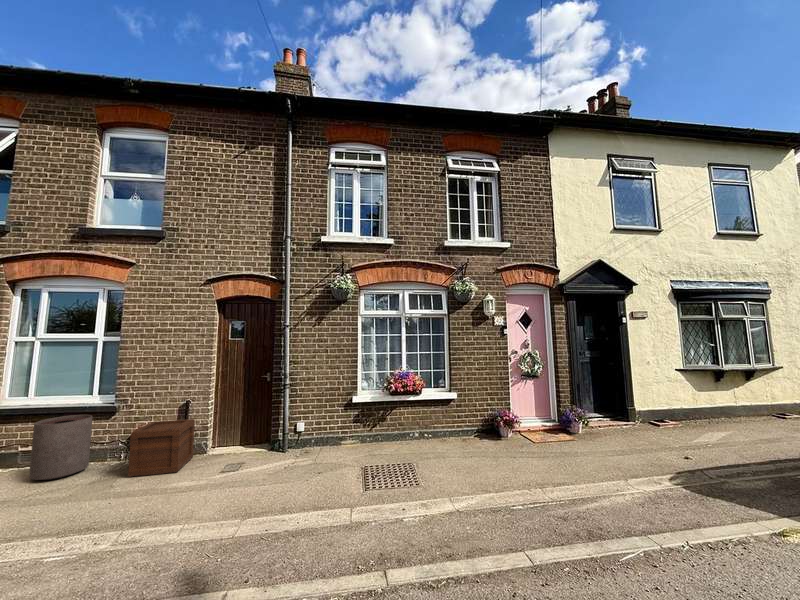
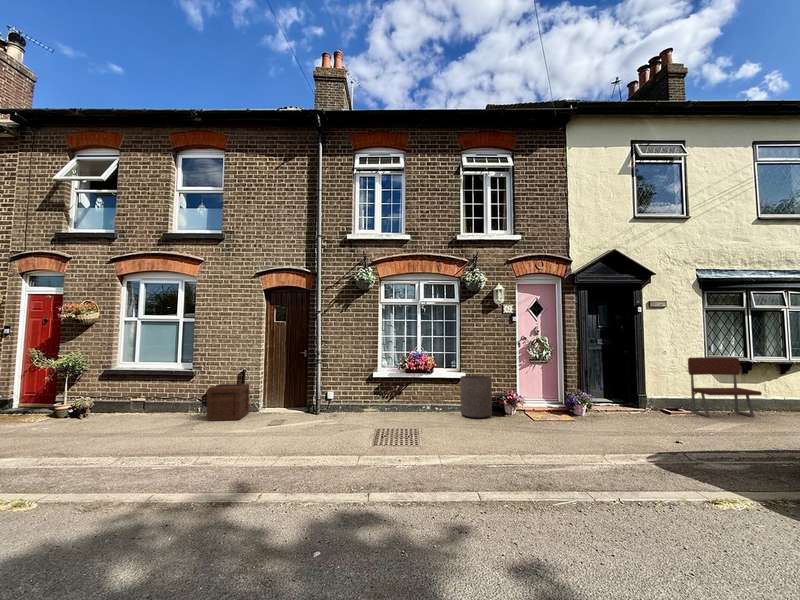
bench: none [671,367,747,430] -> present [688,357,762,417]
trash can: present [29,415,93,480] -> present [460,375,492,418]

